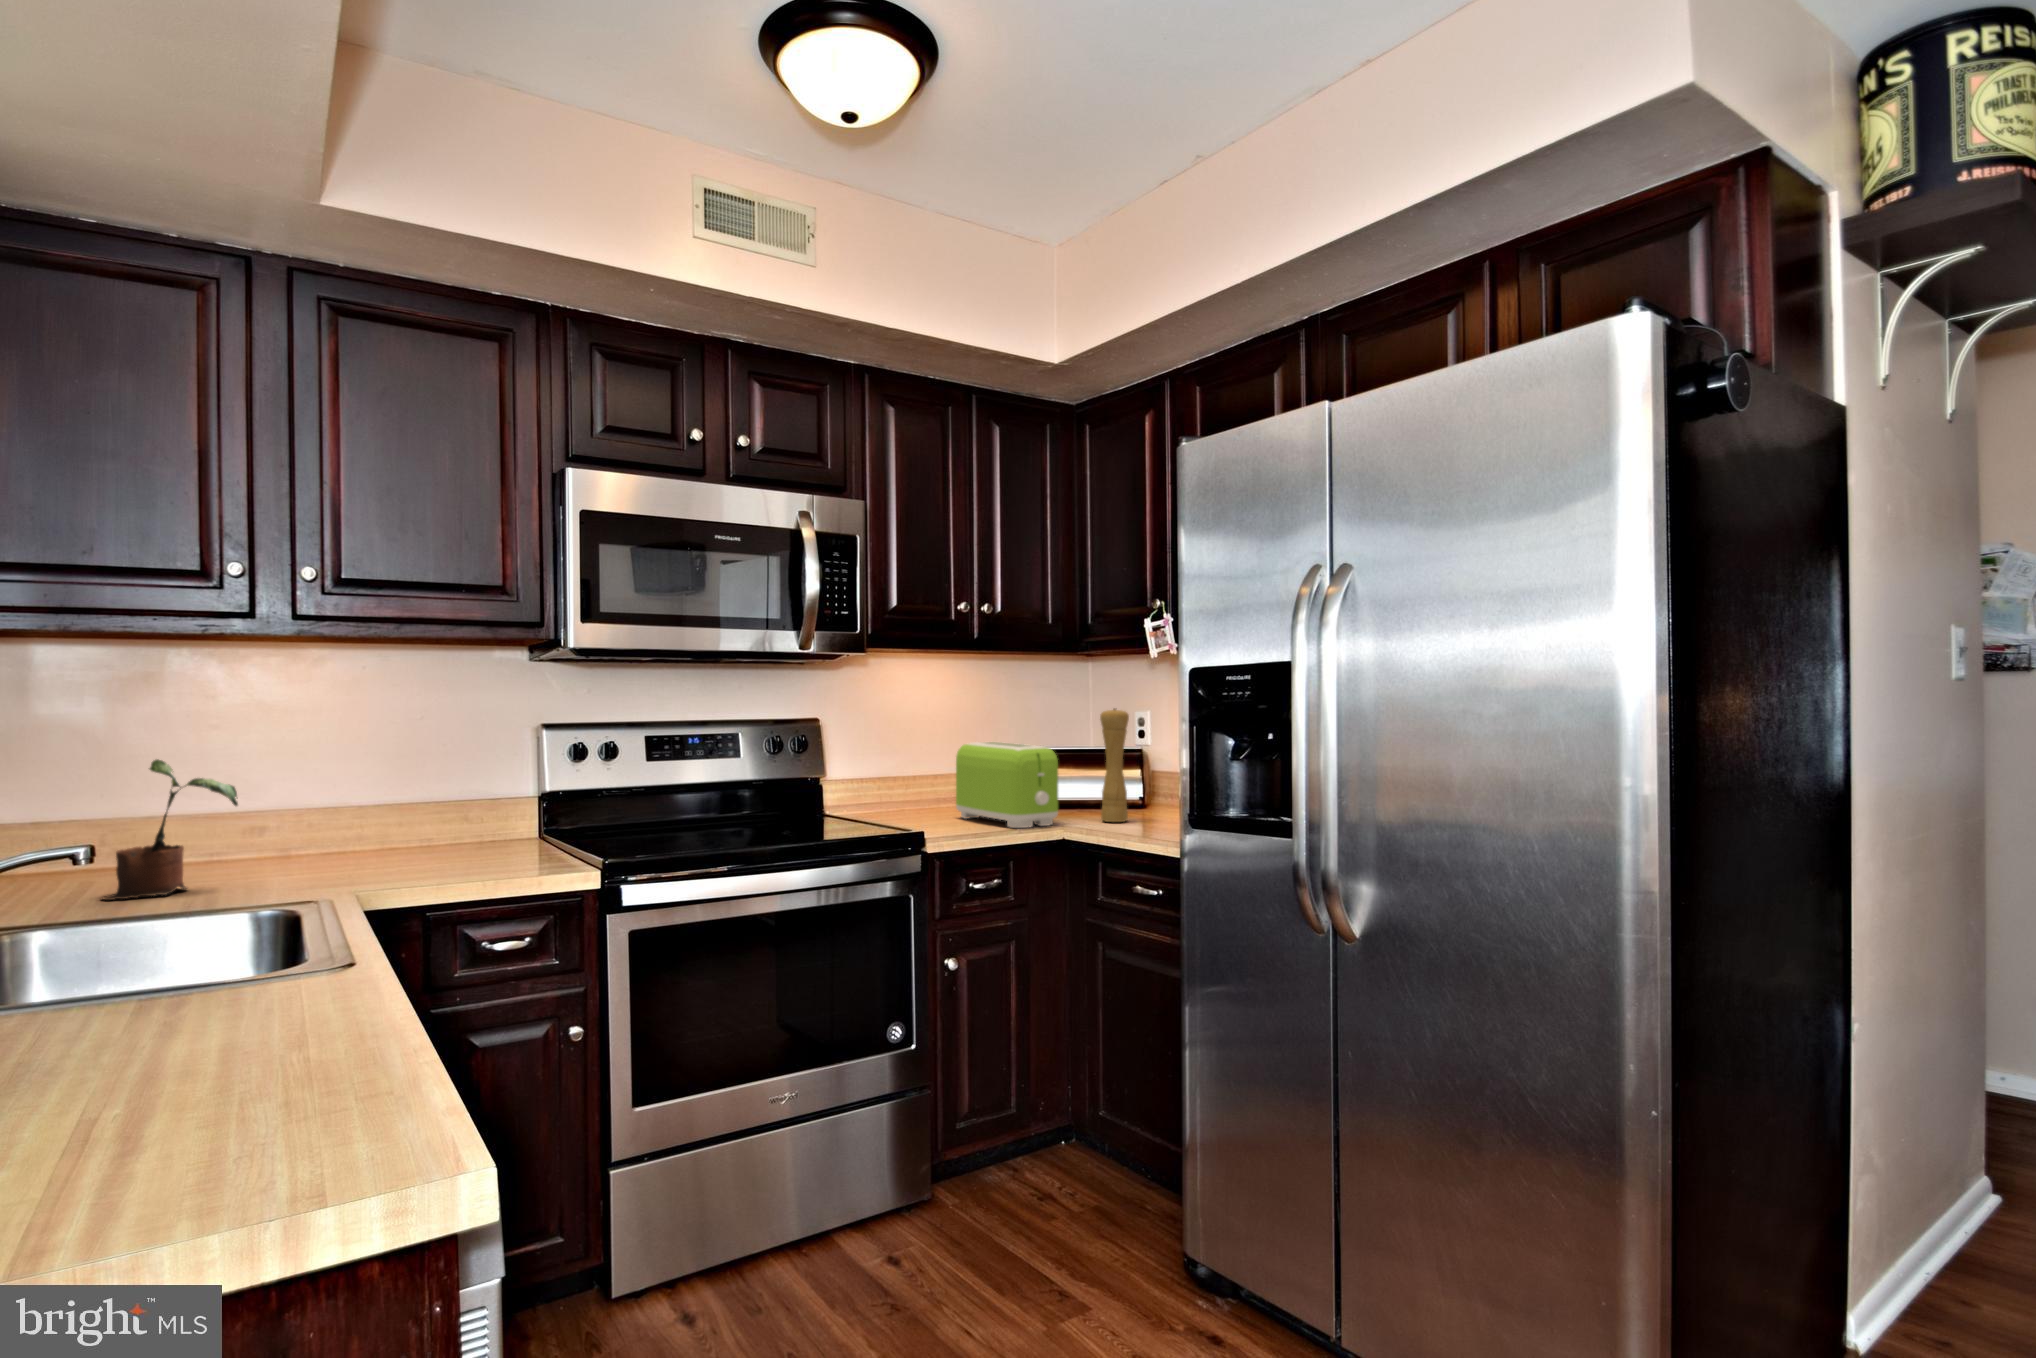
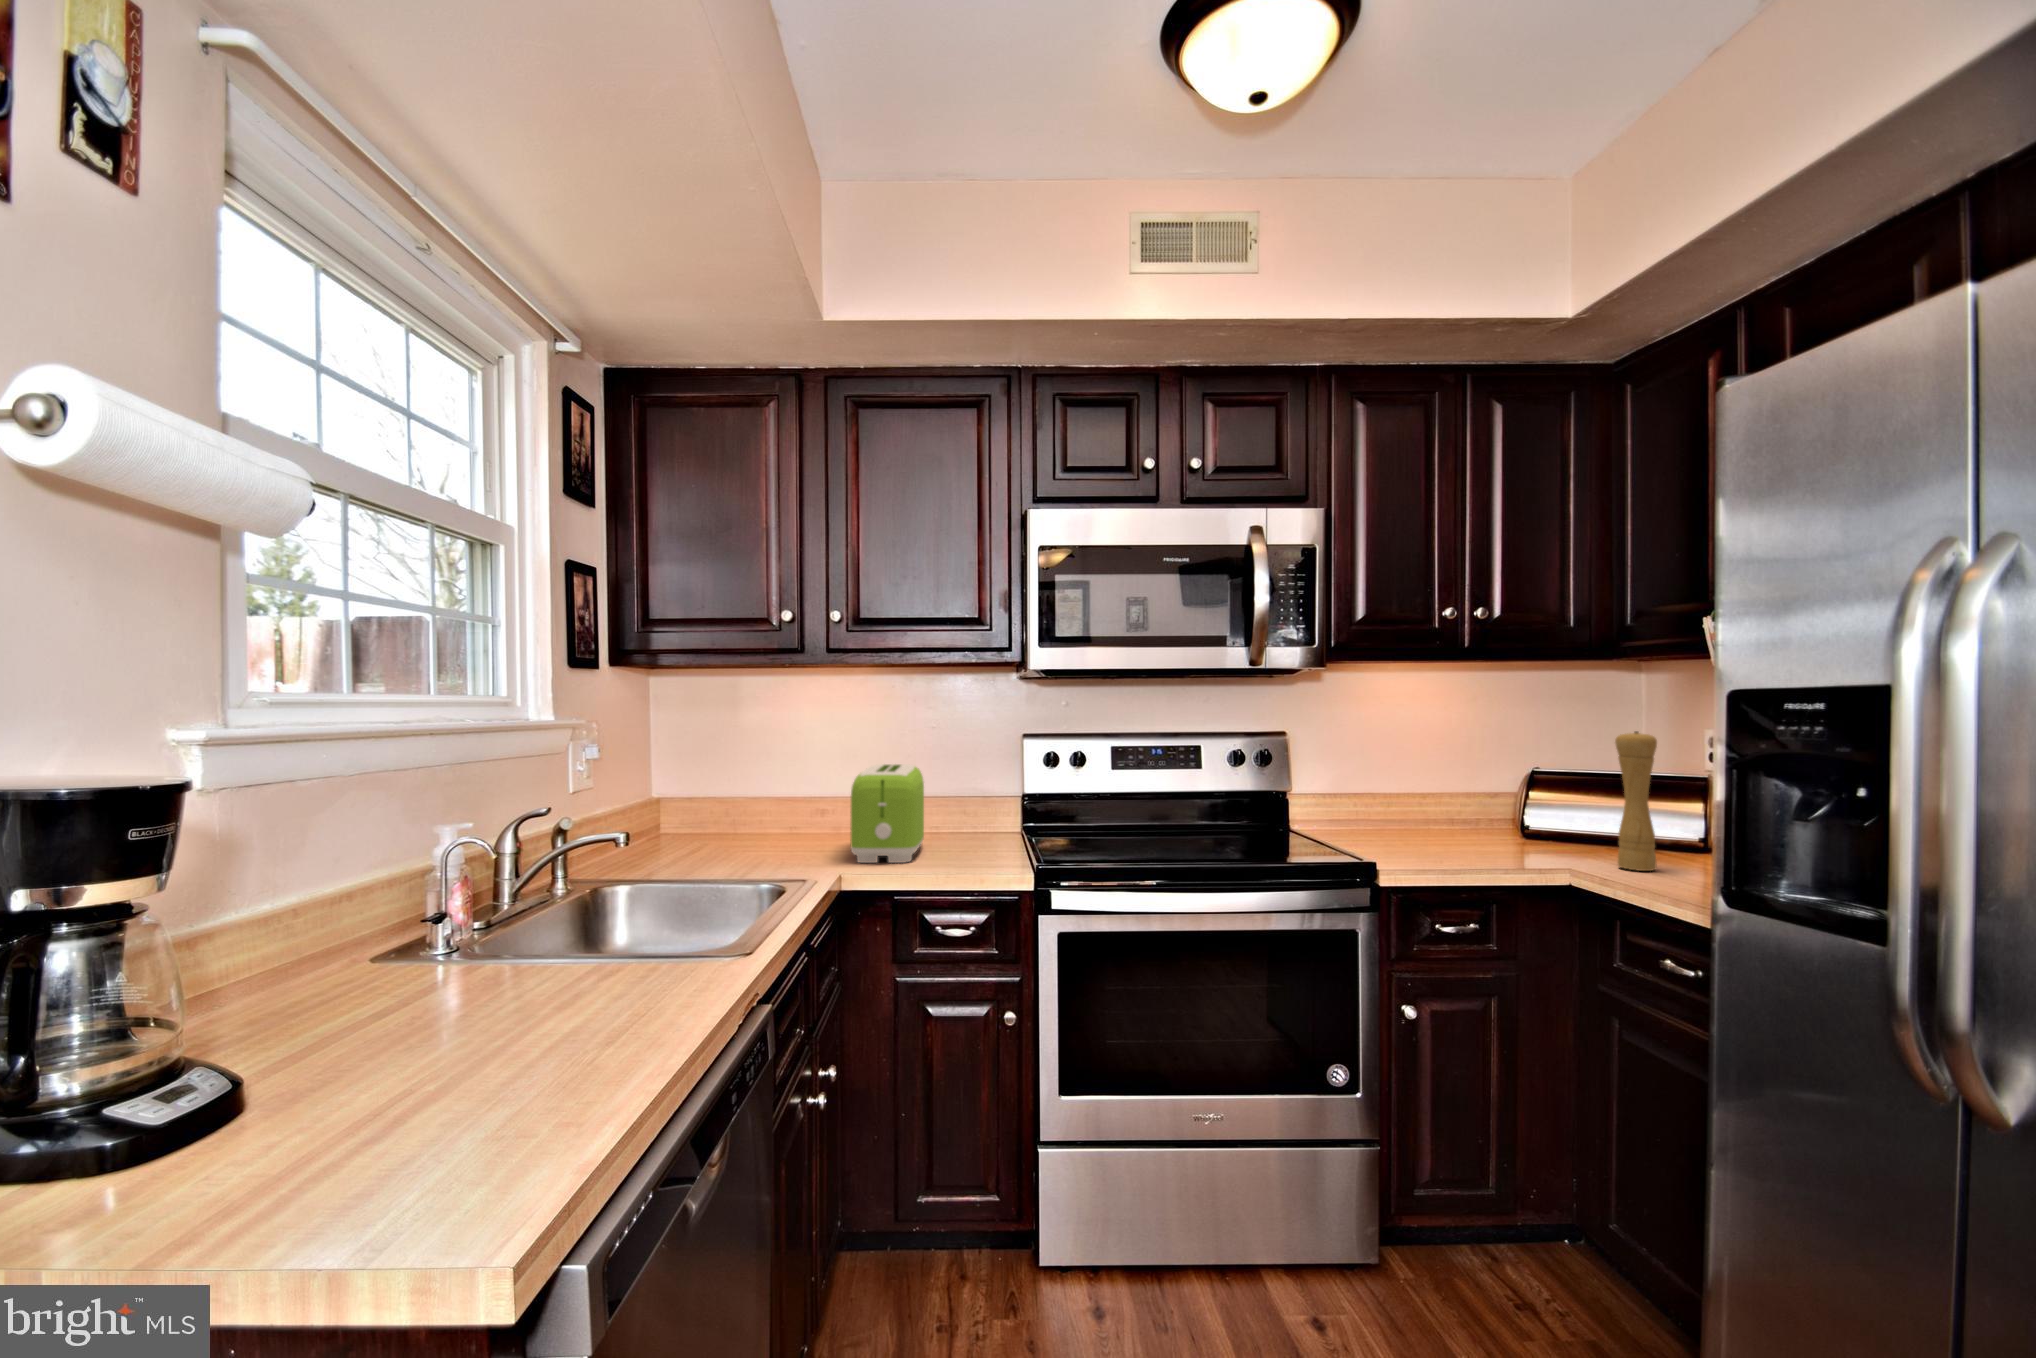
toaster: present [956,742,1058,828] -> present [850,764,924,863]
potted plant: present [102,759,238,900] -> none [696,751,782,855]

